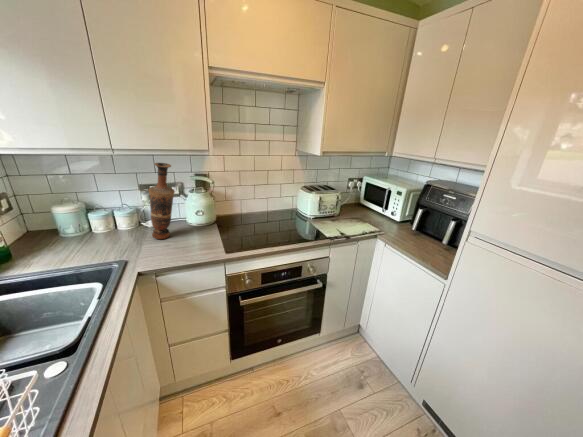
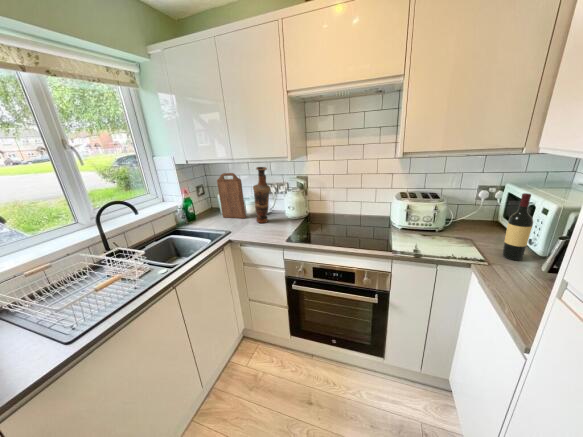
cutting board: none [63,172,127,243] -> present [217,173,246,218]
wine bottle: none [382,183,399,227] -> present [503,193,533,260]

